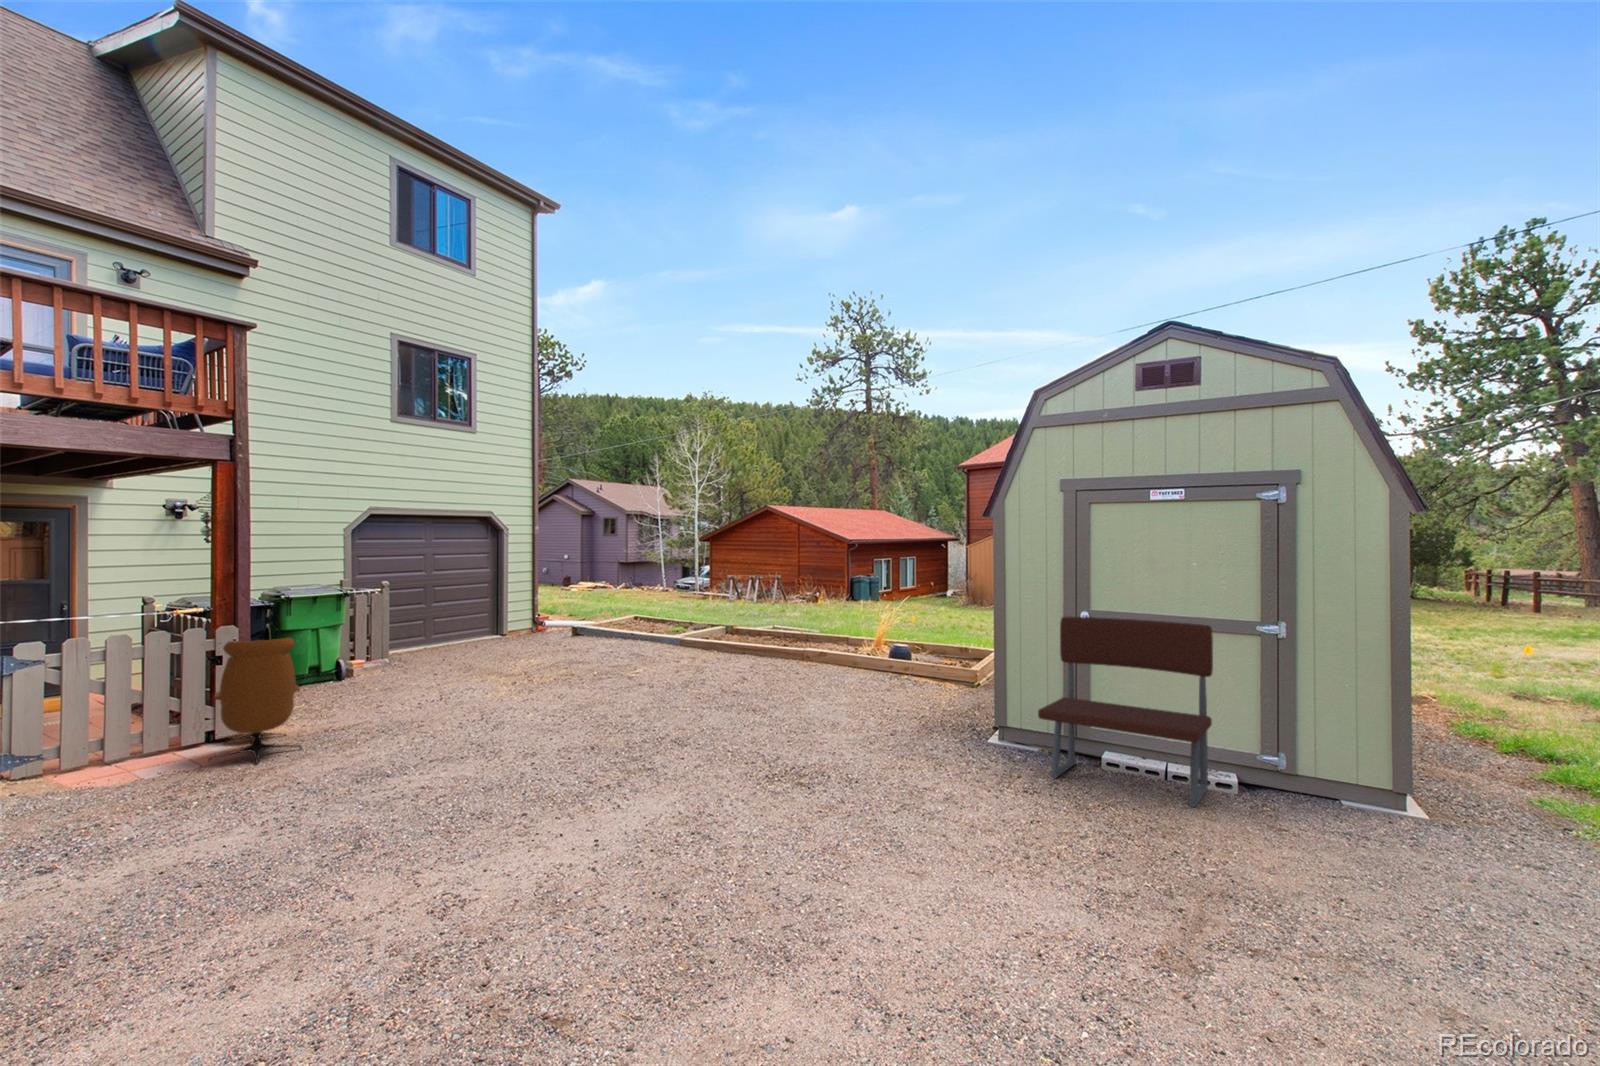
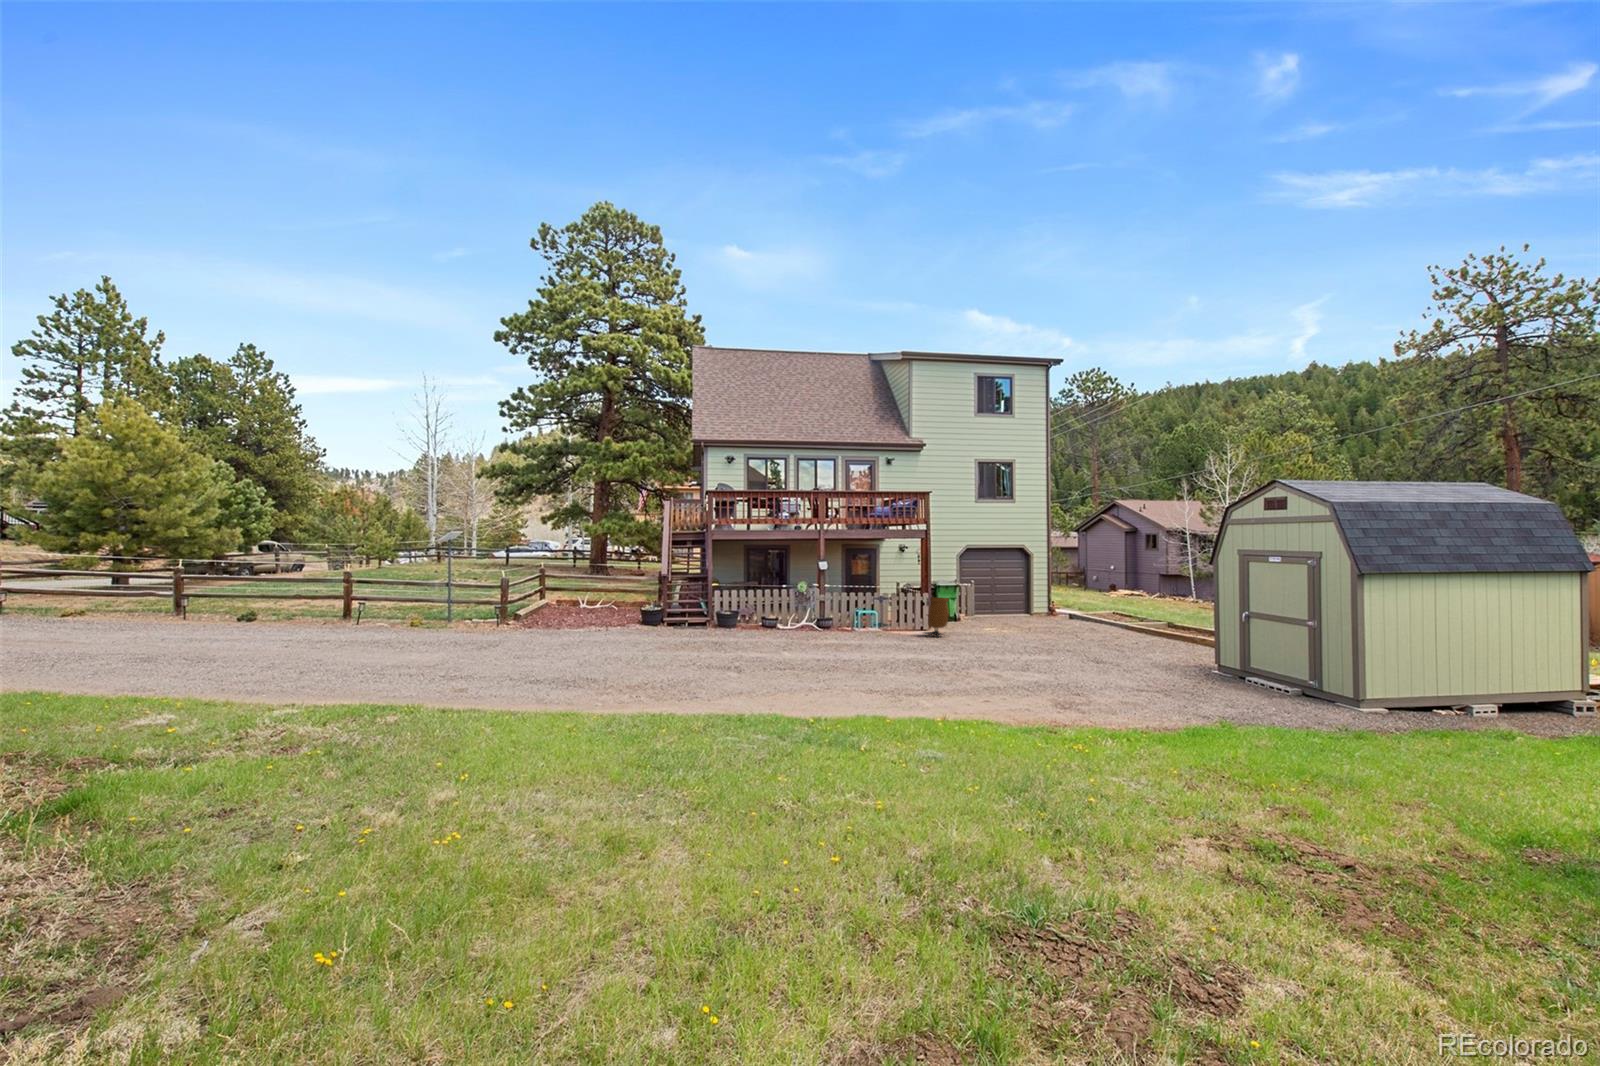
bench: present [1038,617,1213,807] -> none [1207,611,1281,685]

